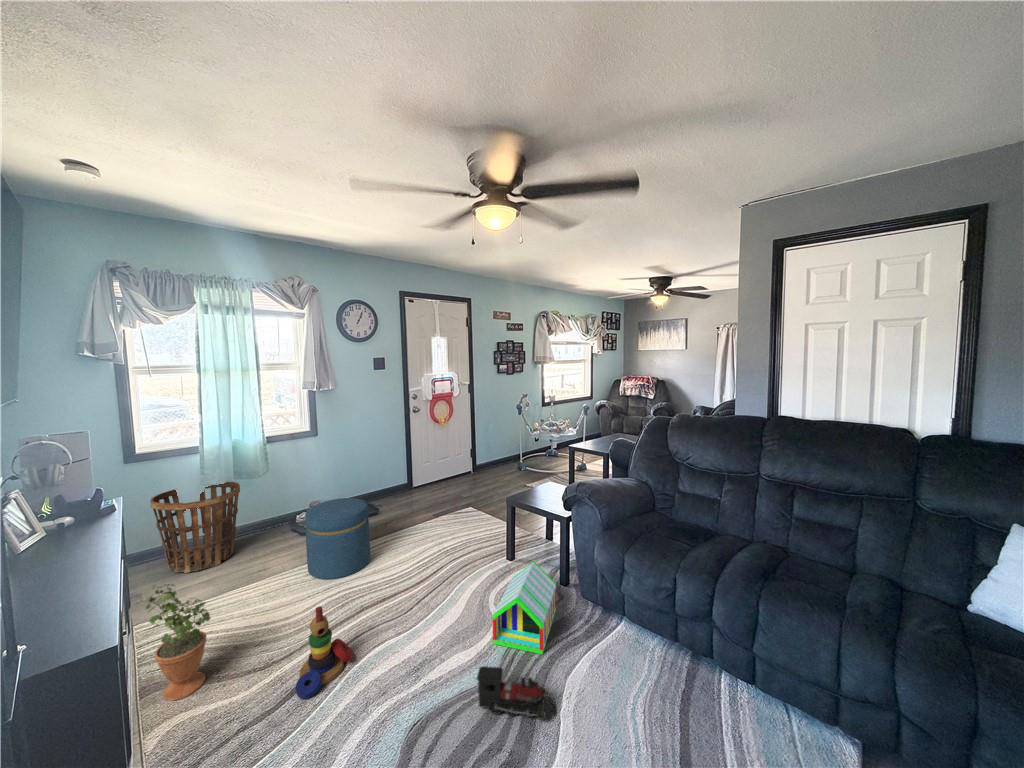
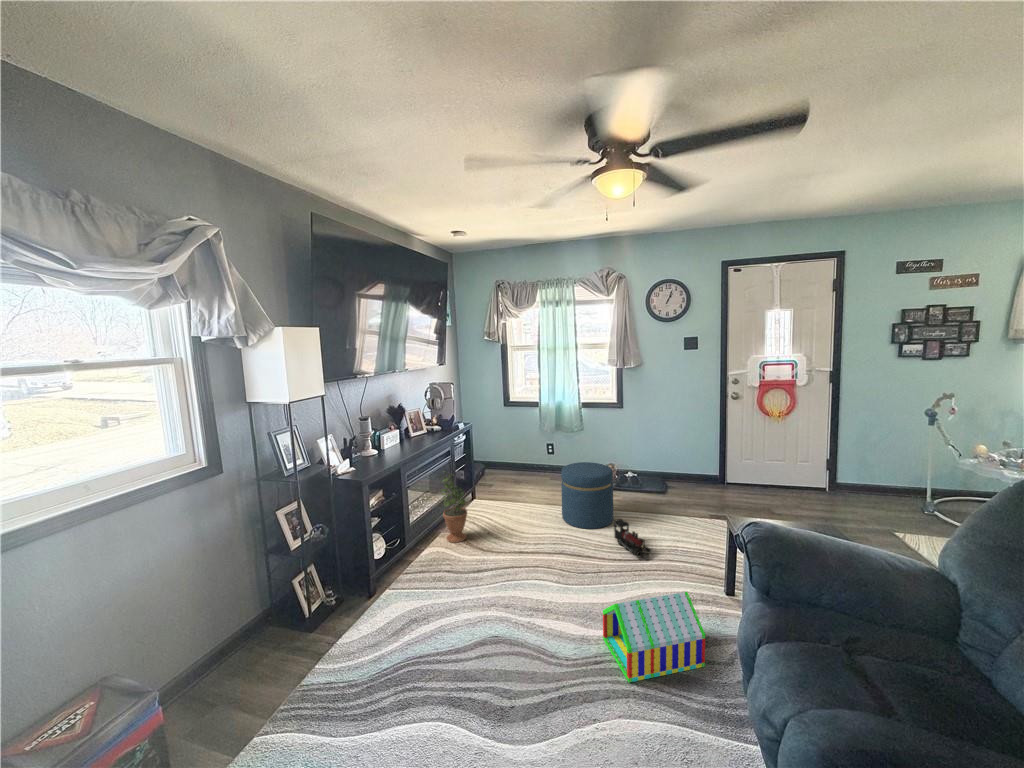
basket: present [151,482,240,573] -> none [505,428,555,487]
stacking toy: present [295,606,353,699] -> none [476,524,522,580]
toy train: present [477,666,556,720] -> present [614,519,651,560]

